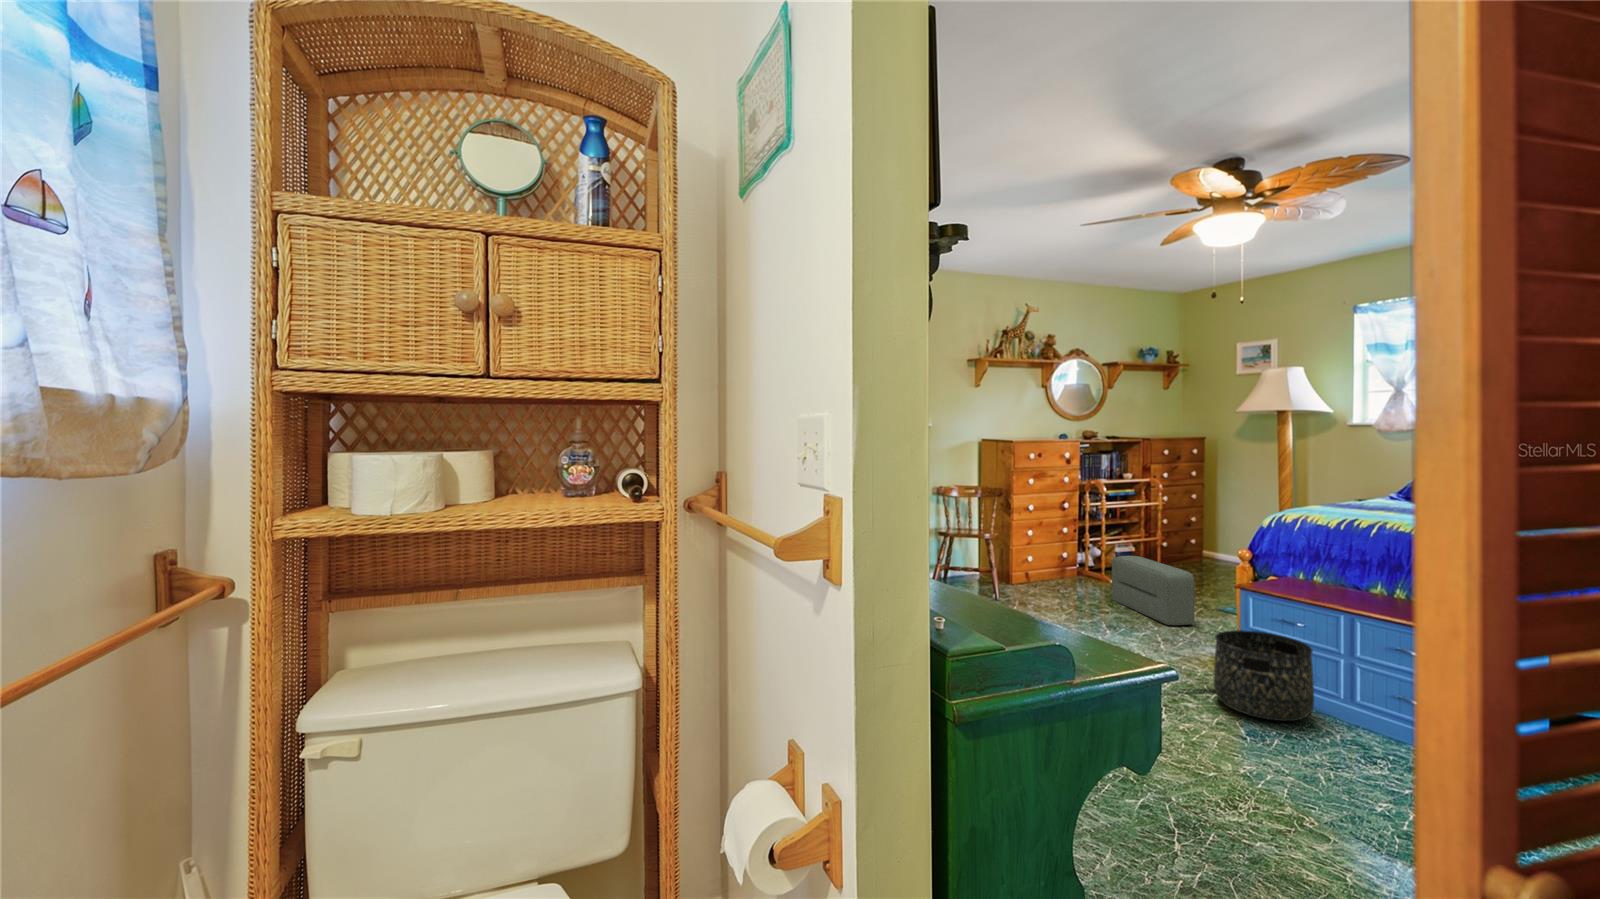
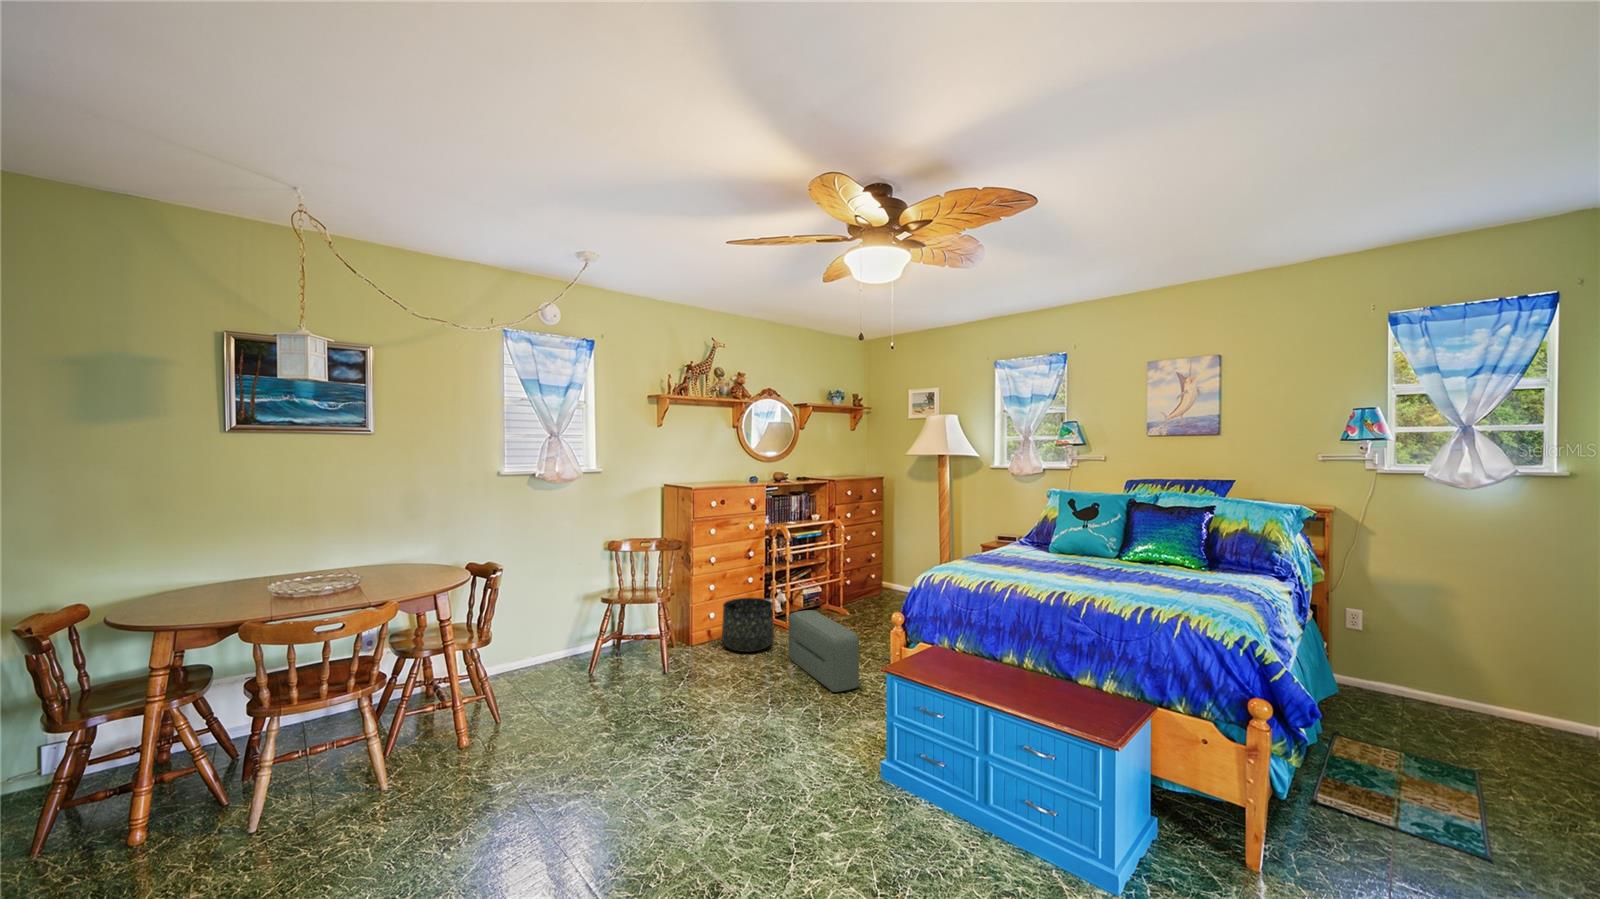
basket: present [1214,630,1314,721] -> present [722,598,774,652]

